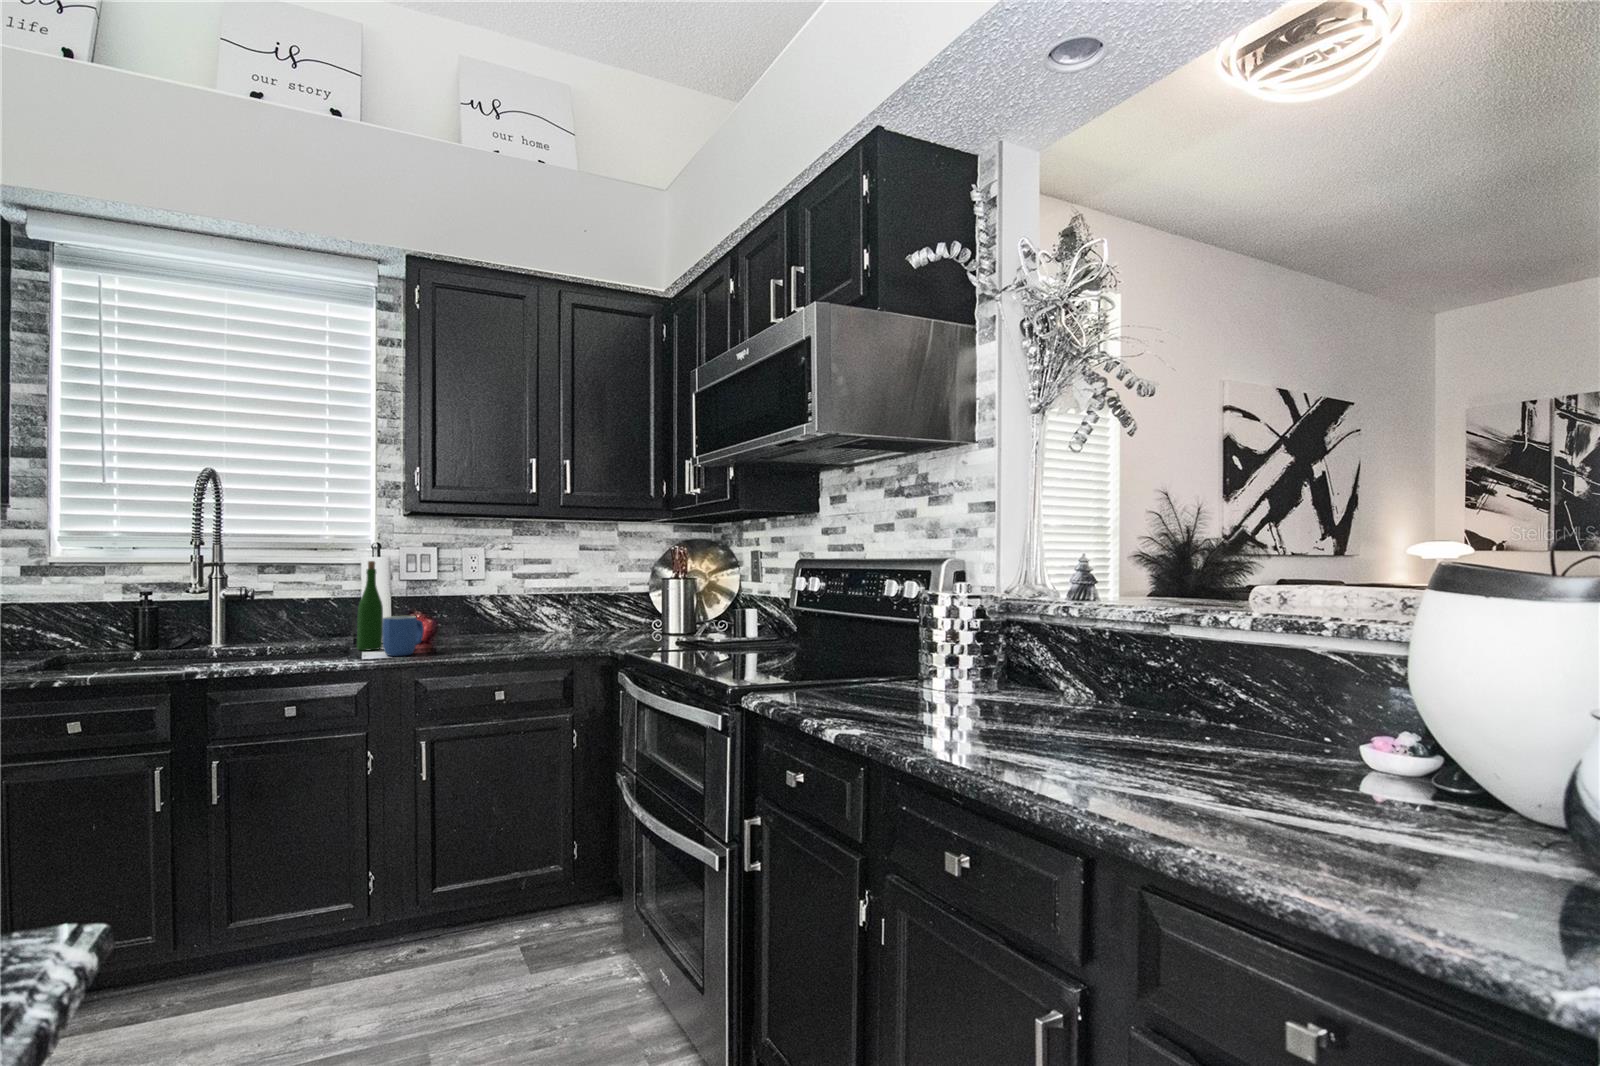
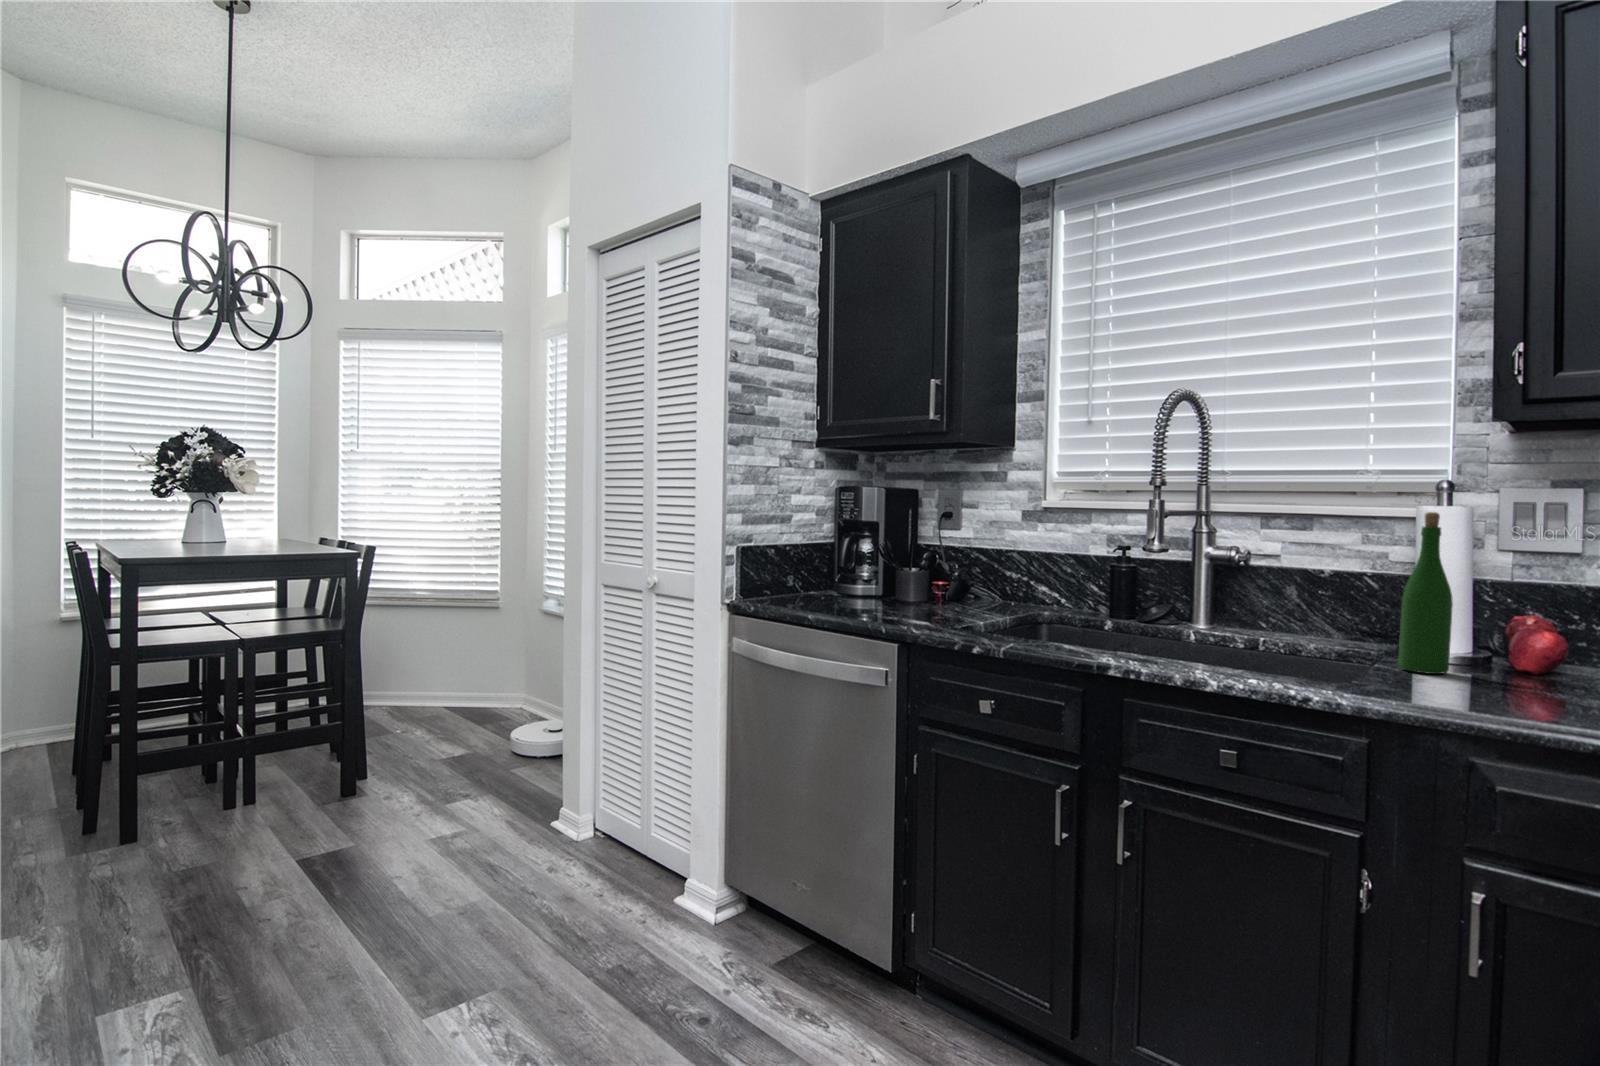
mug: present [383,616,424,656] -> none [1445,618,1541,700]

